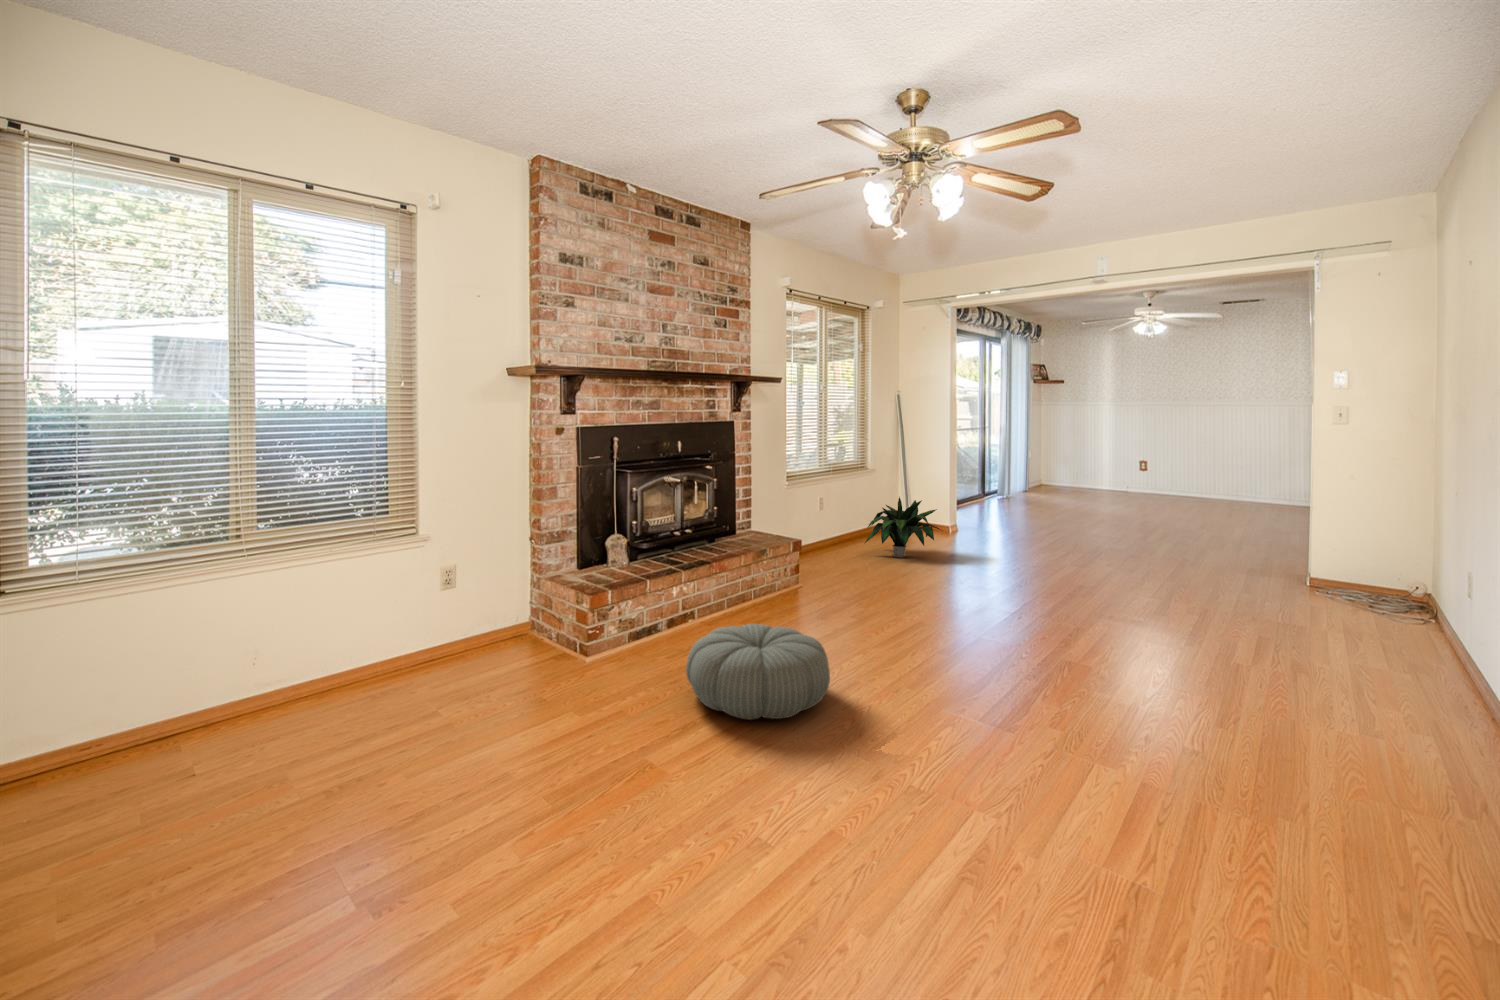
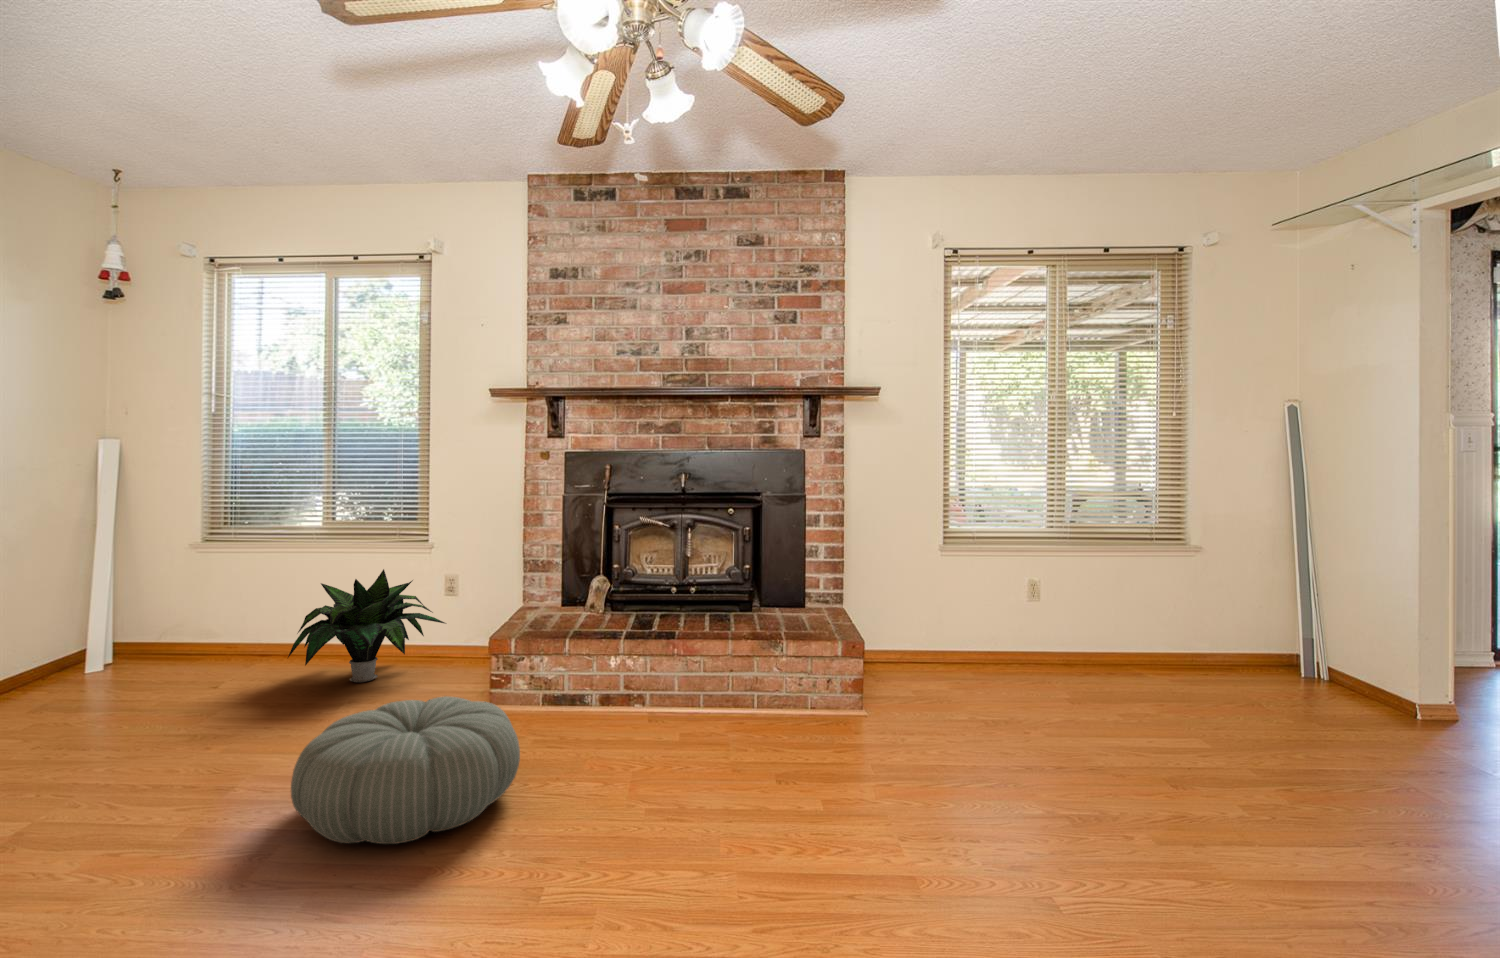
potted plant: present [865,497,941,558] -> present [288,569,446,682]

